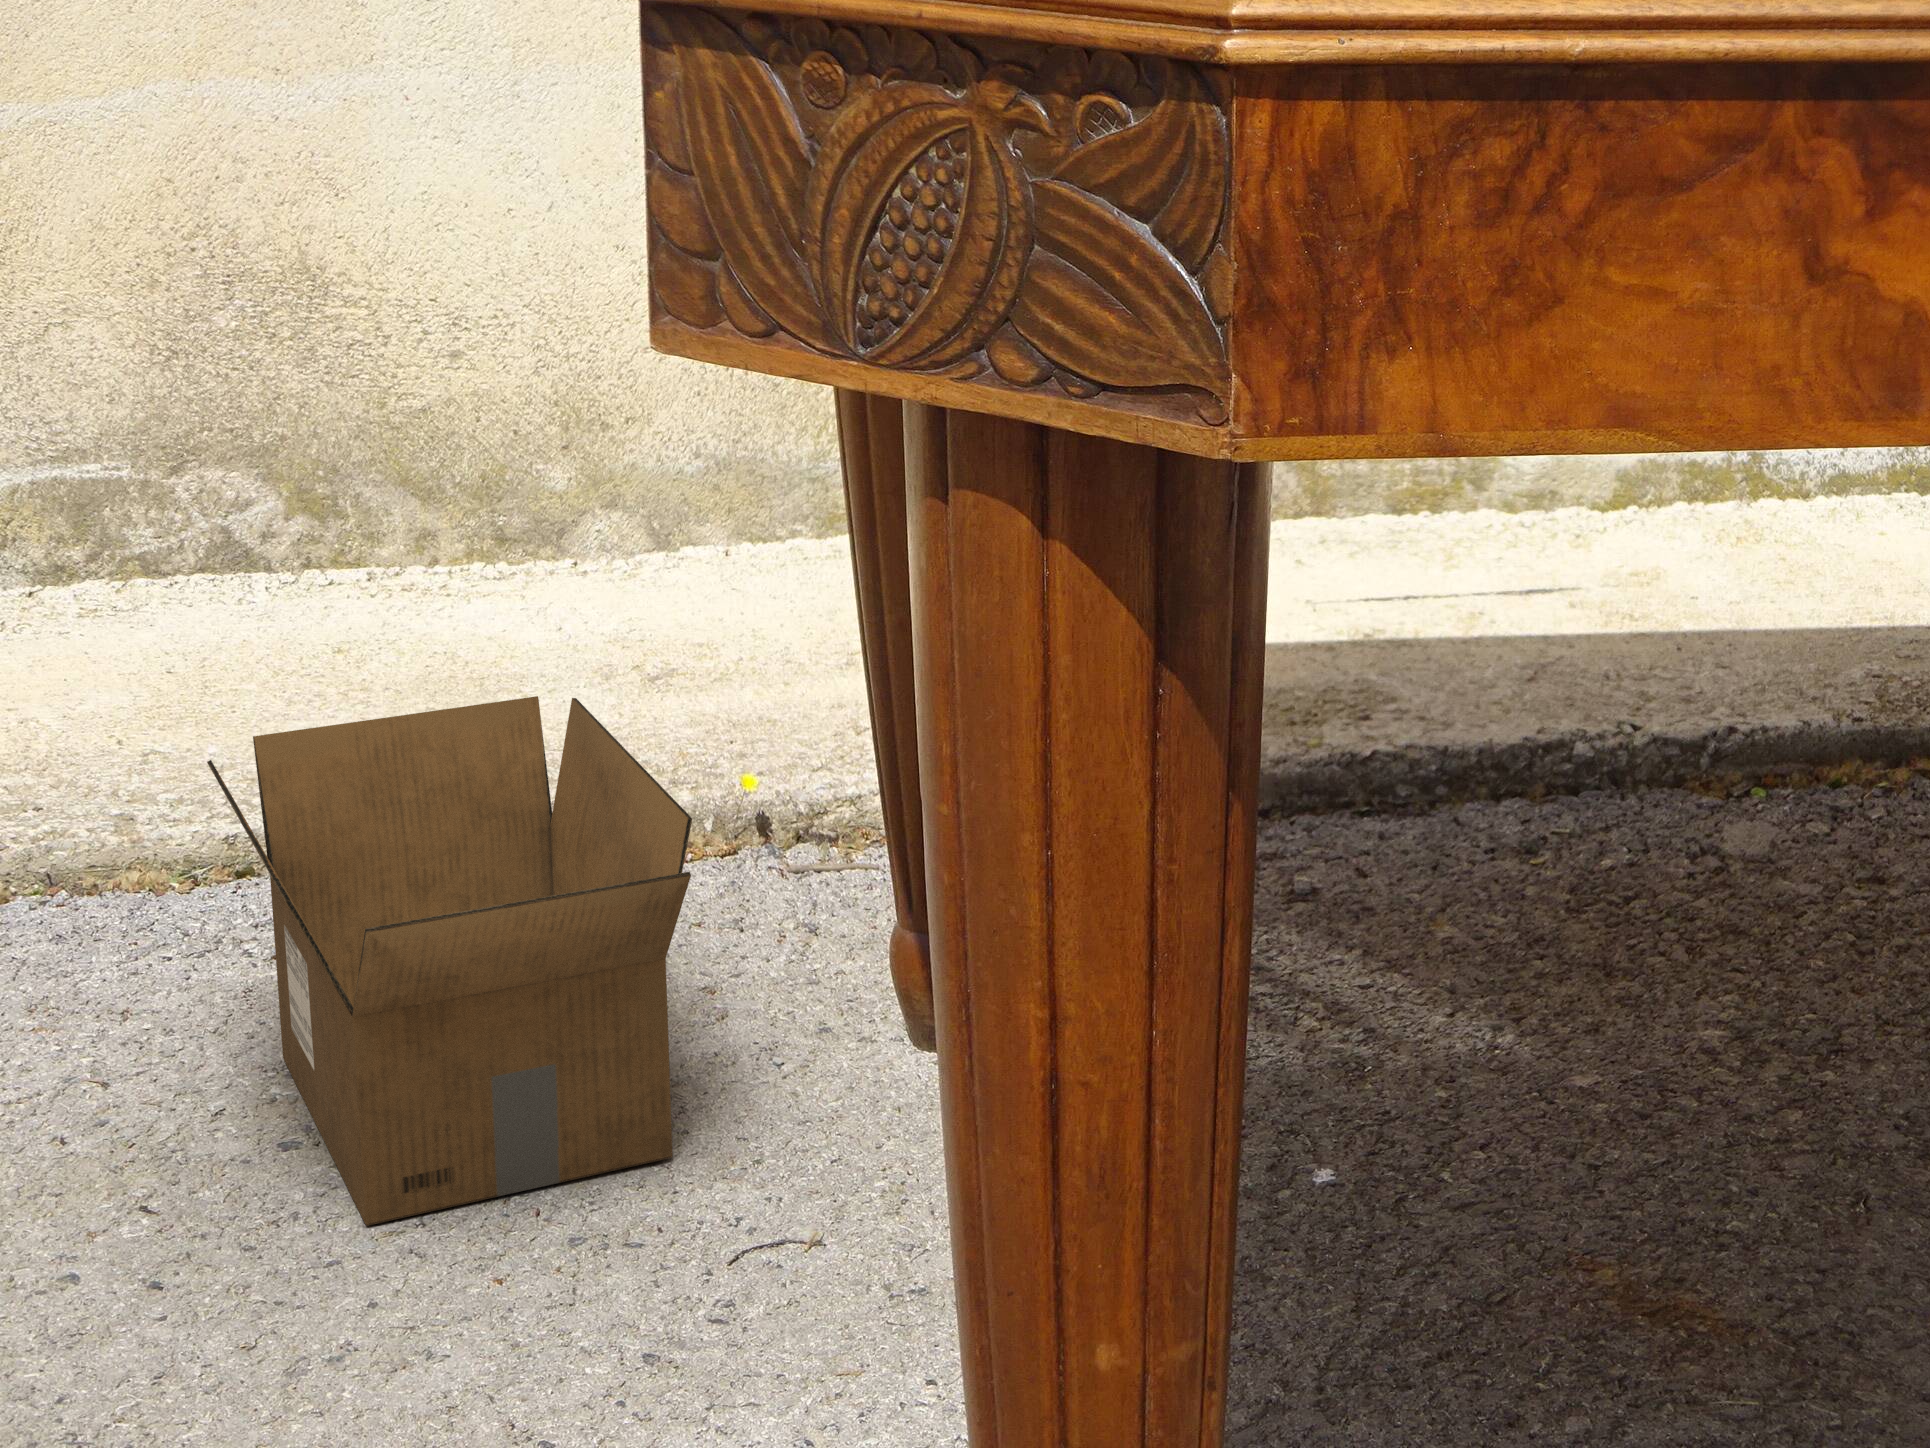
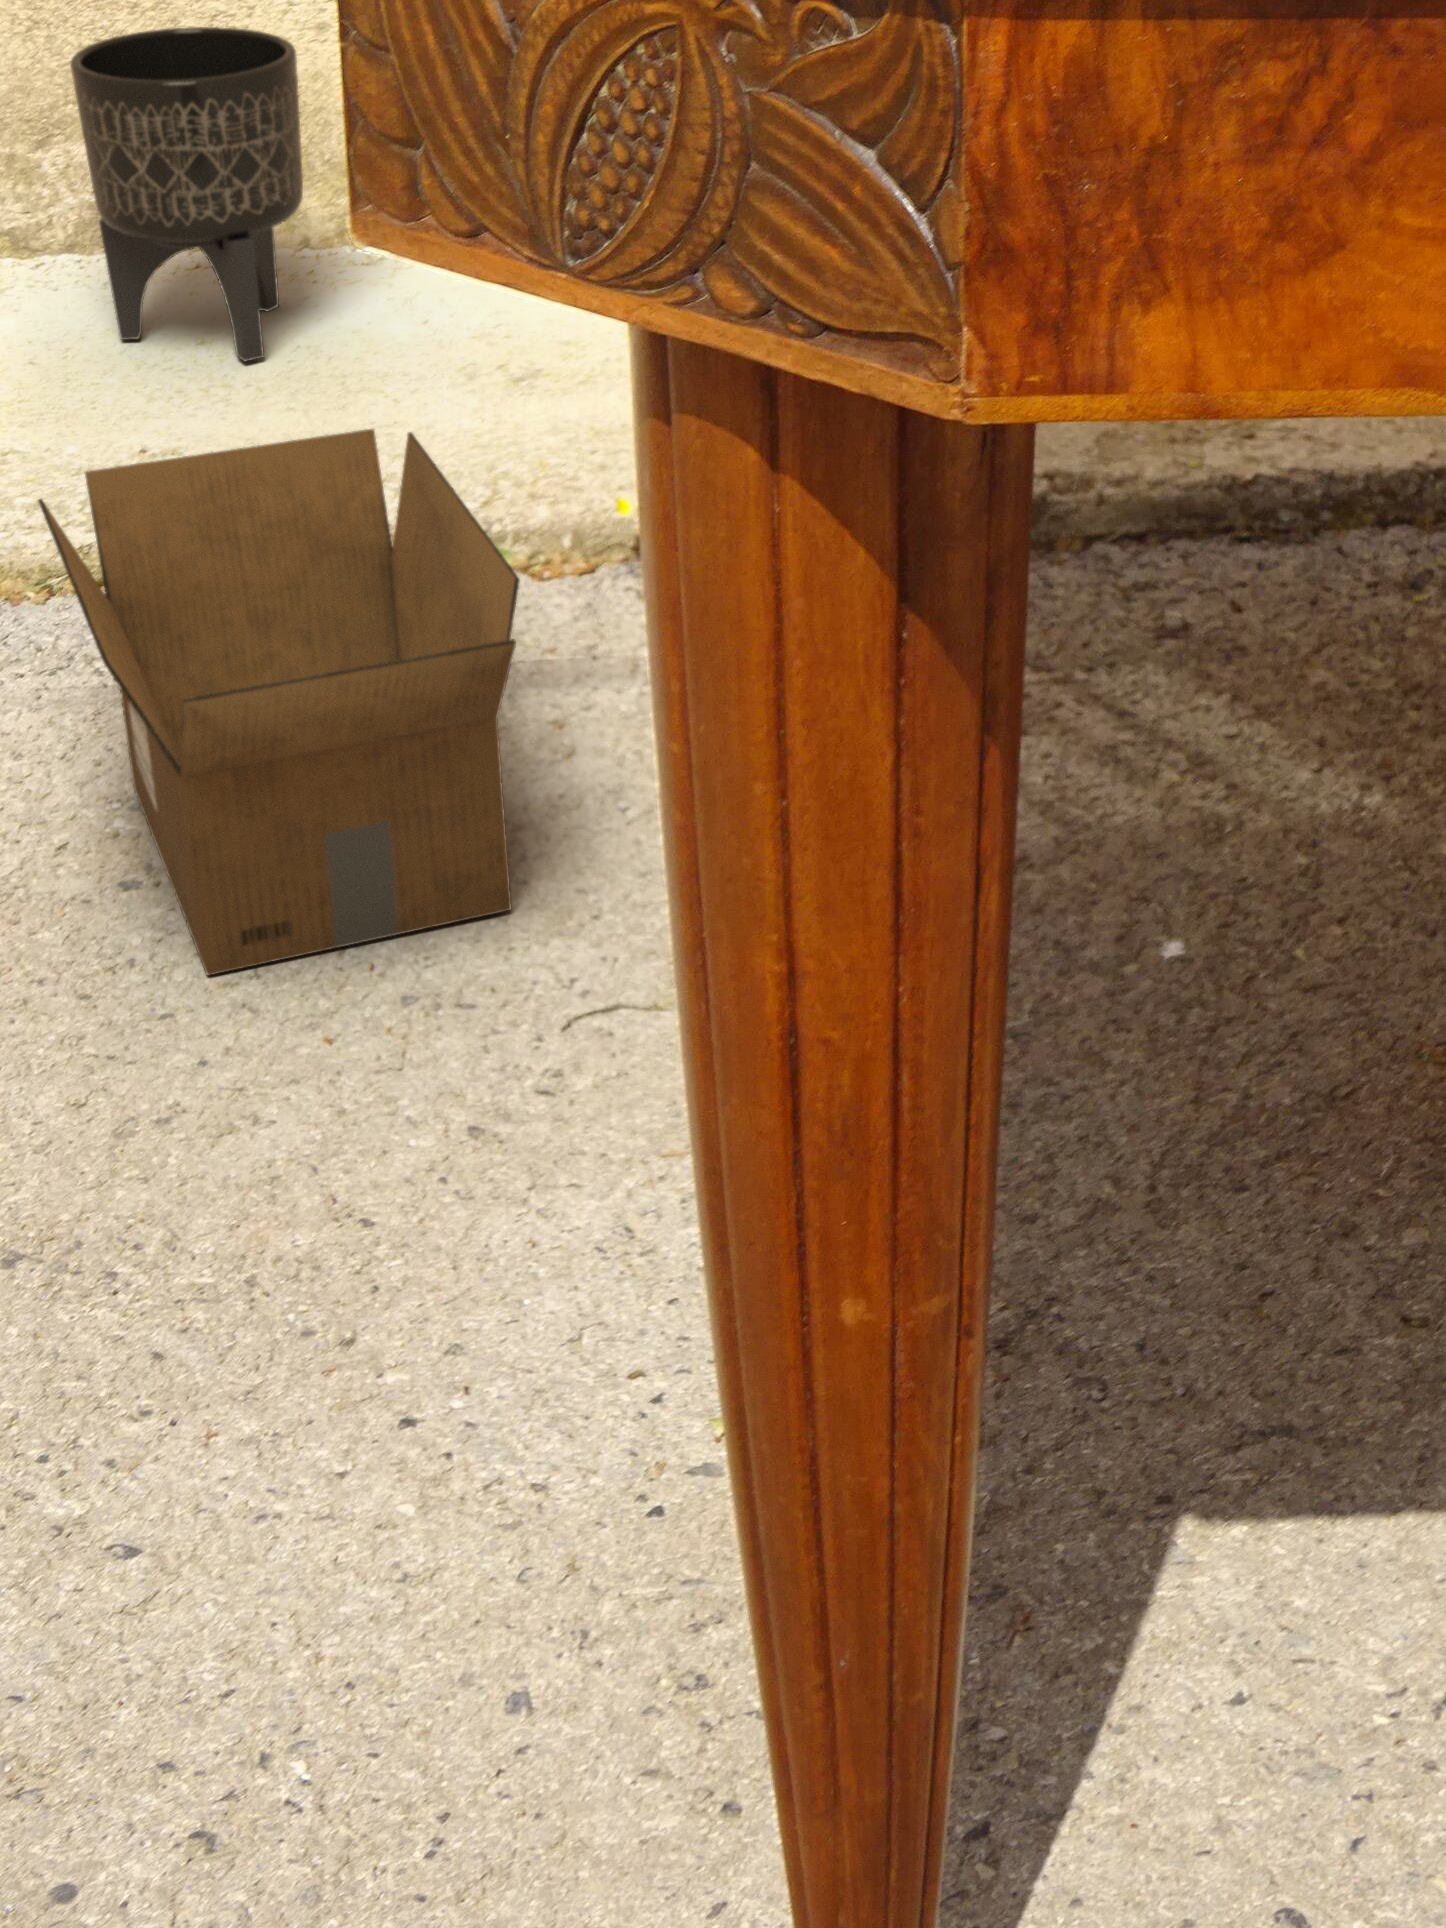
planter: none [224,352,446,669] -> present [70,27,303,361]

